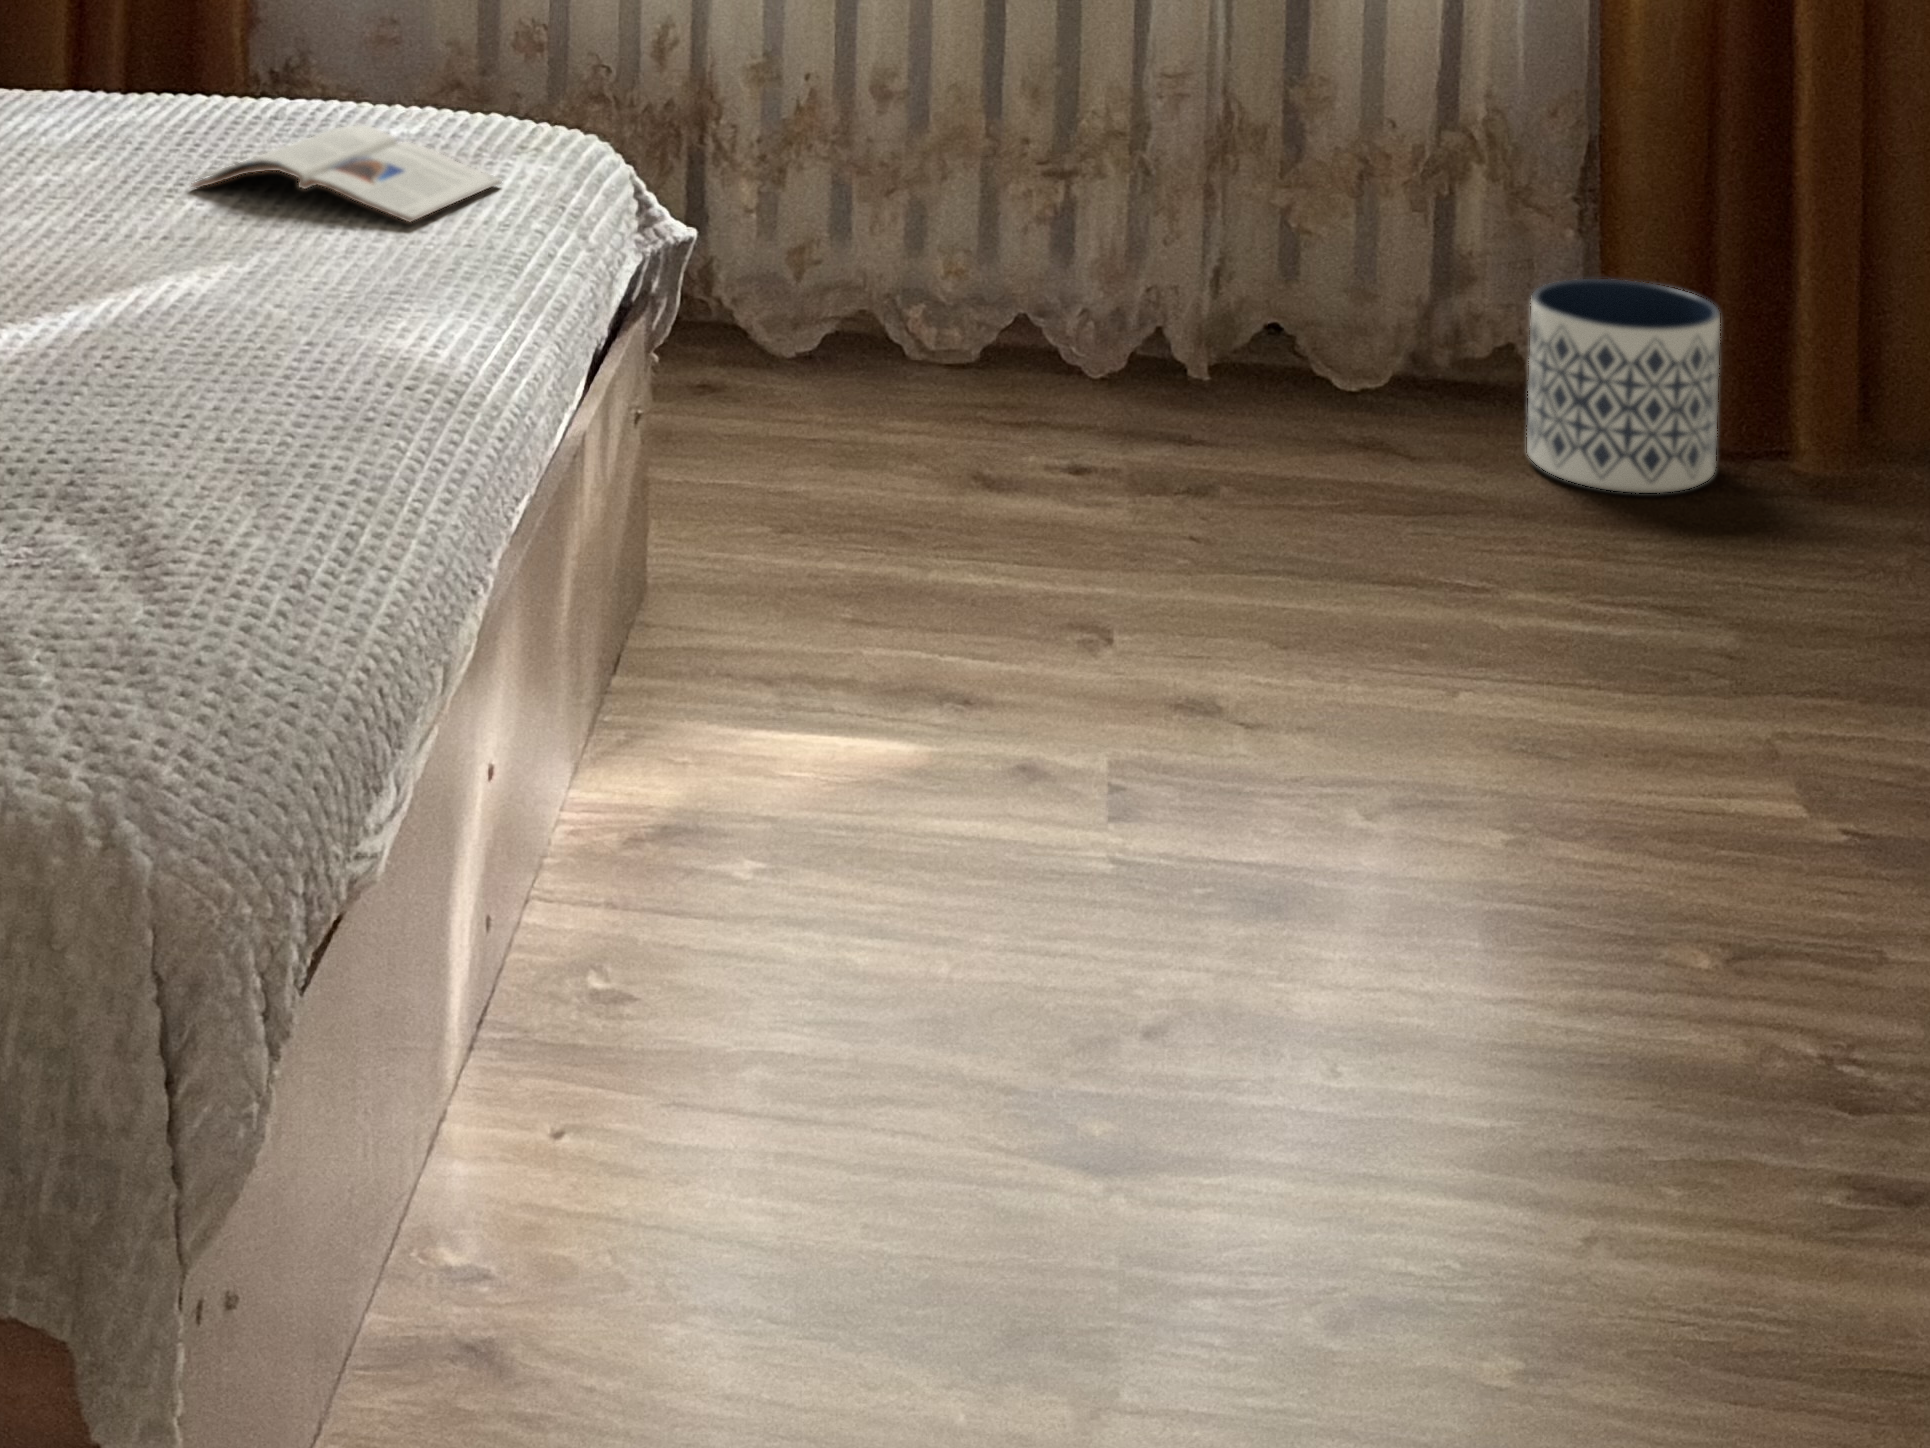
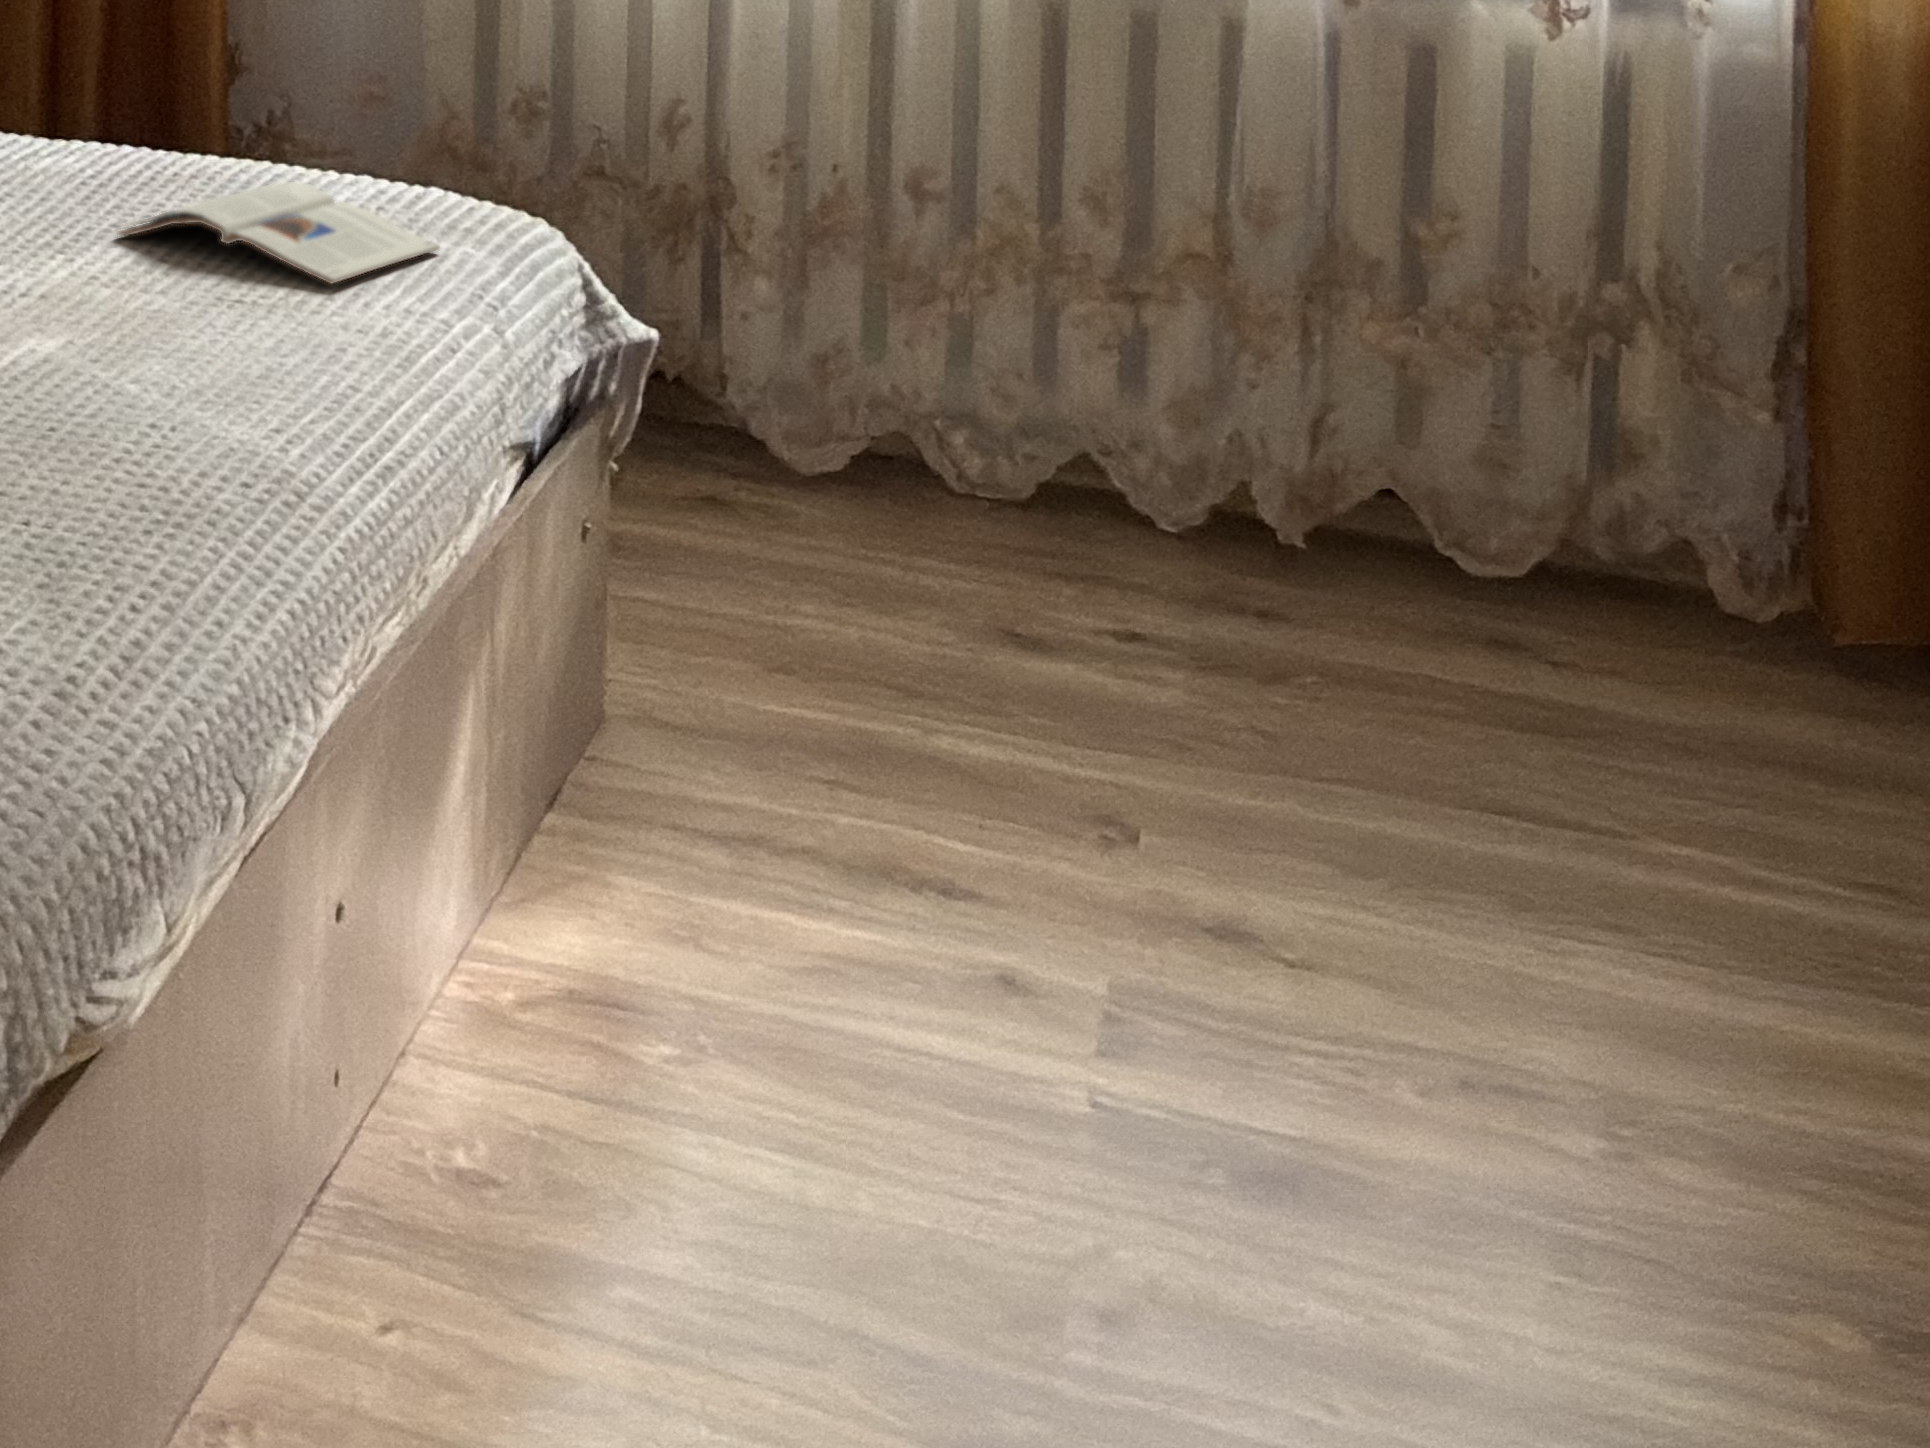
planter: present [1527,279,1720,493] -> none [1652,432,1885,679]

